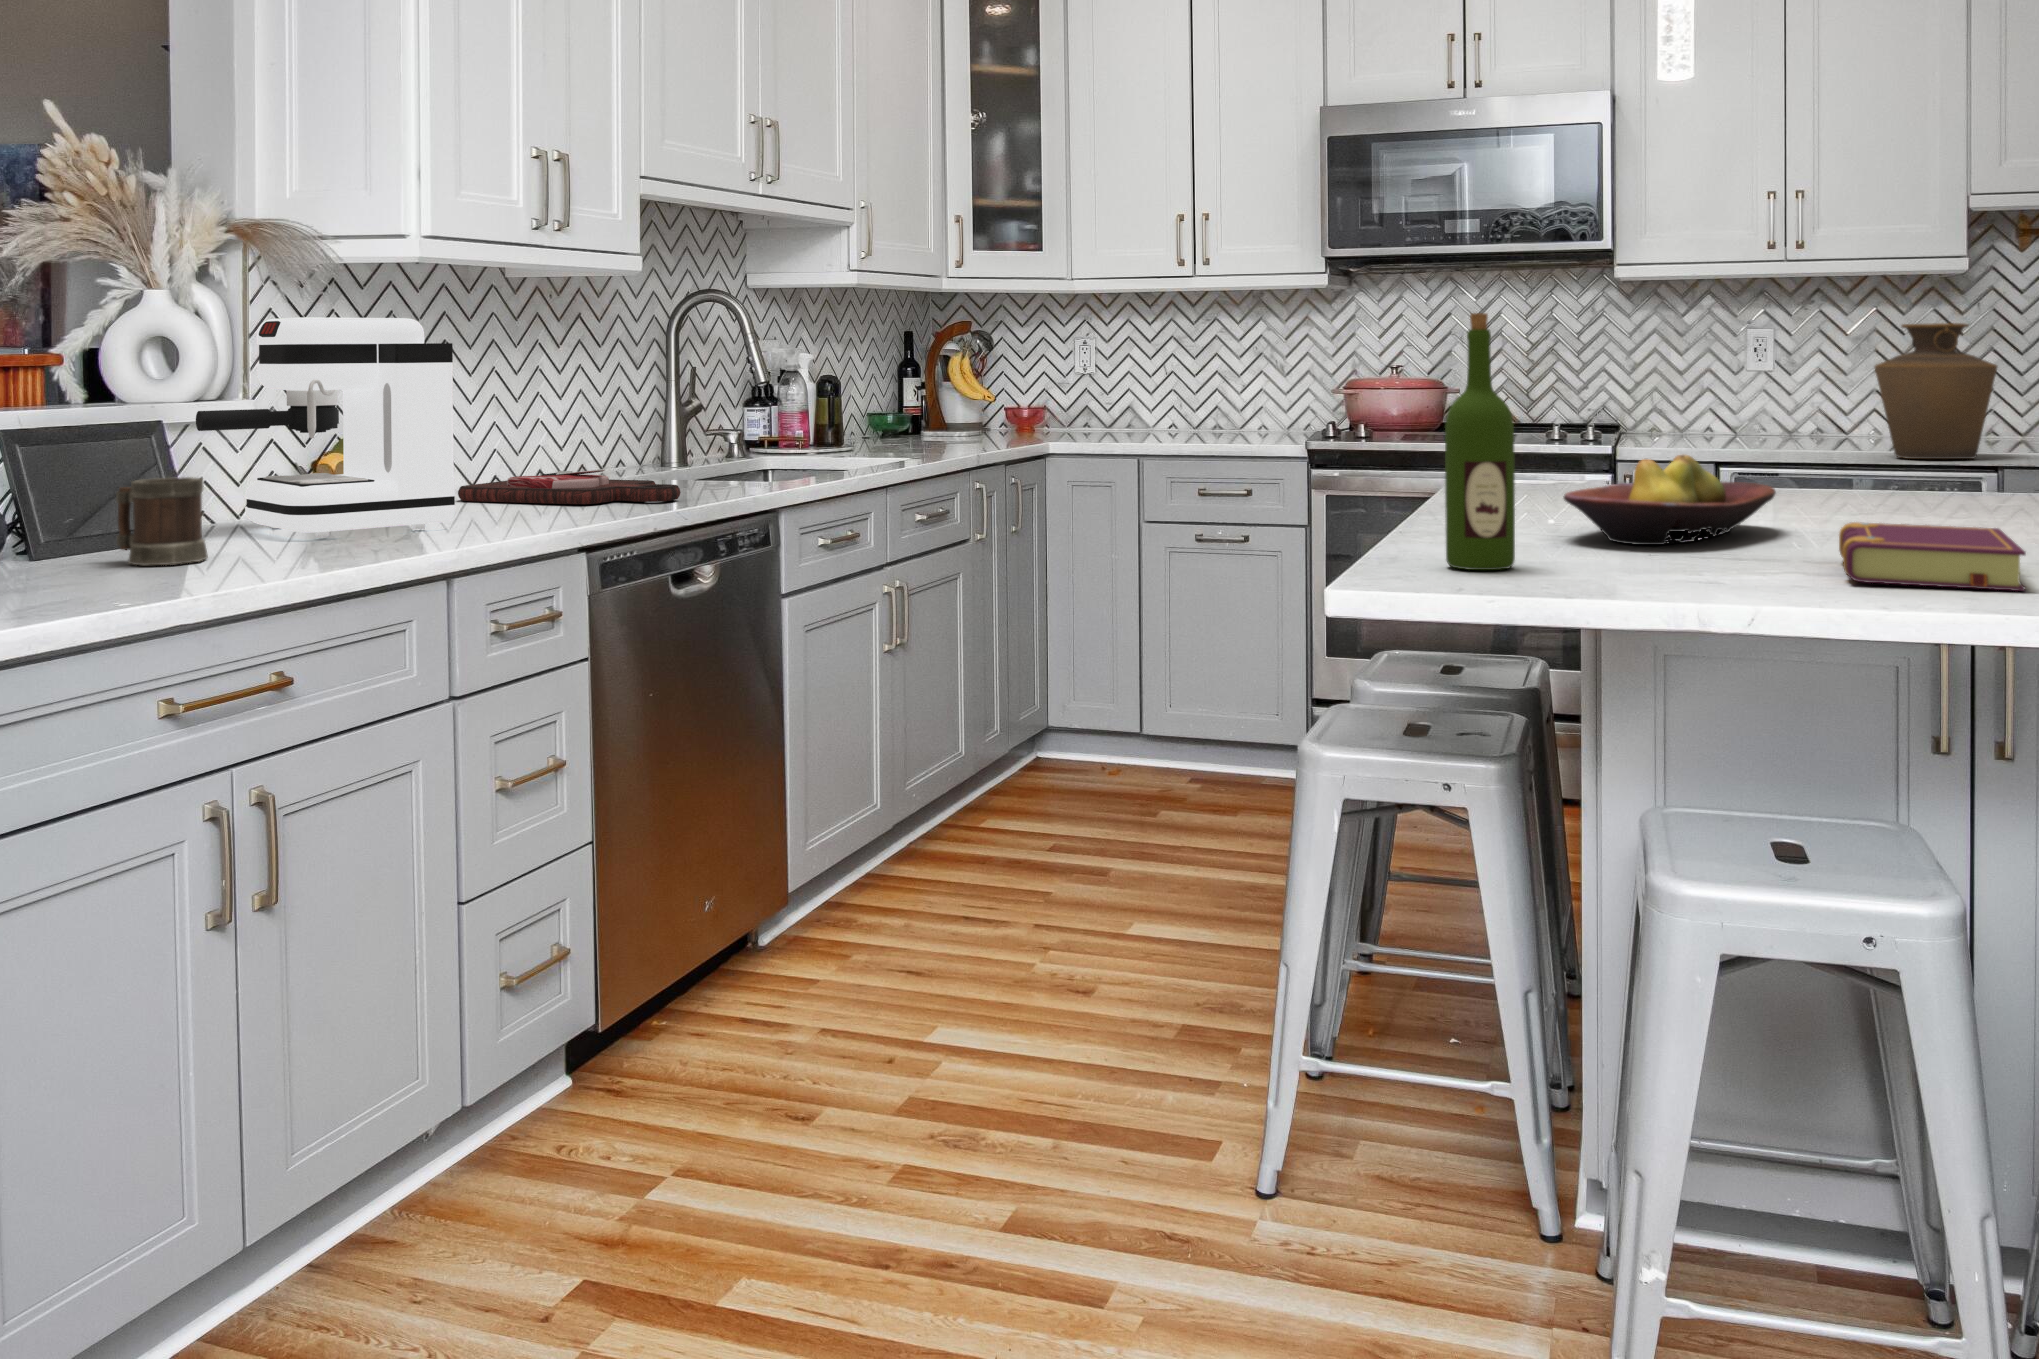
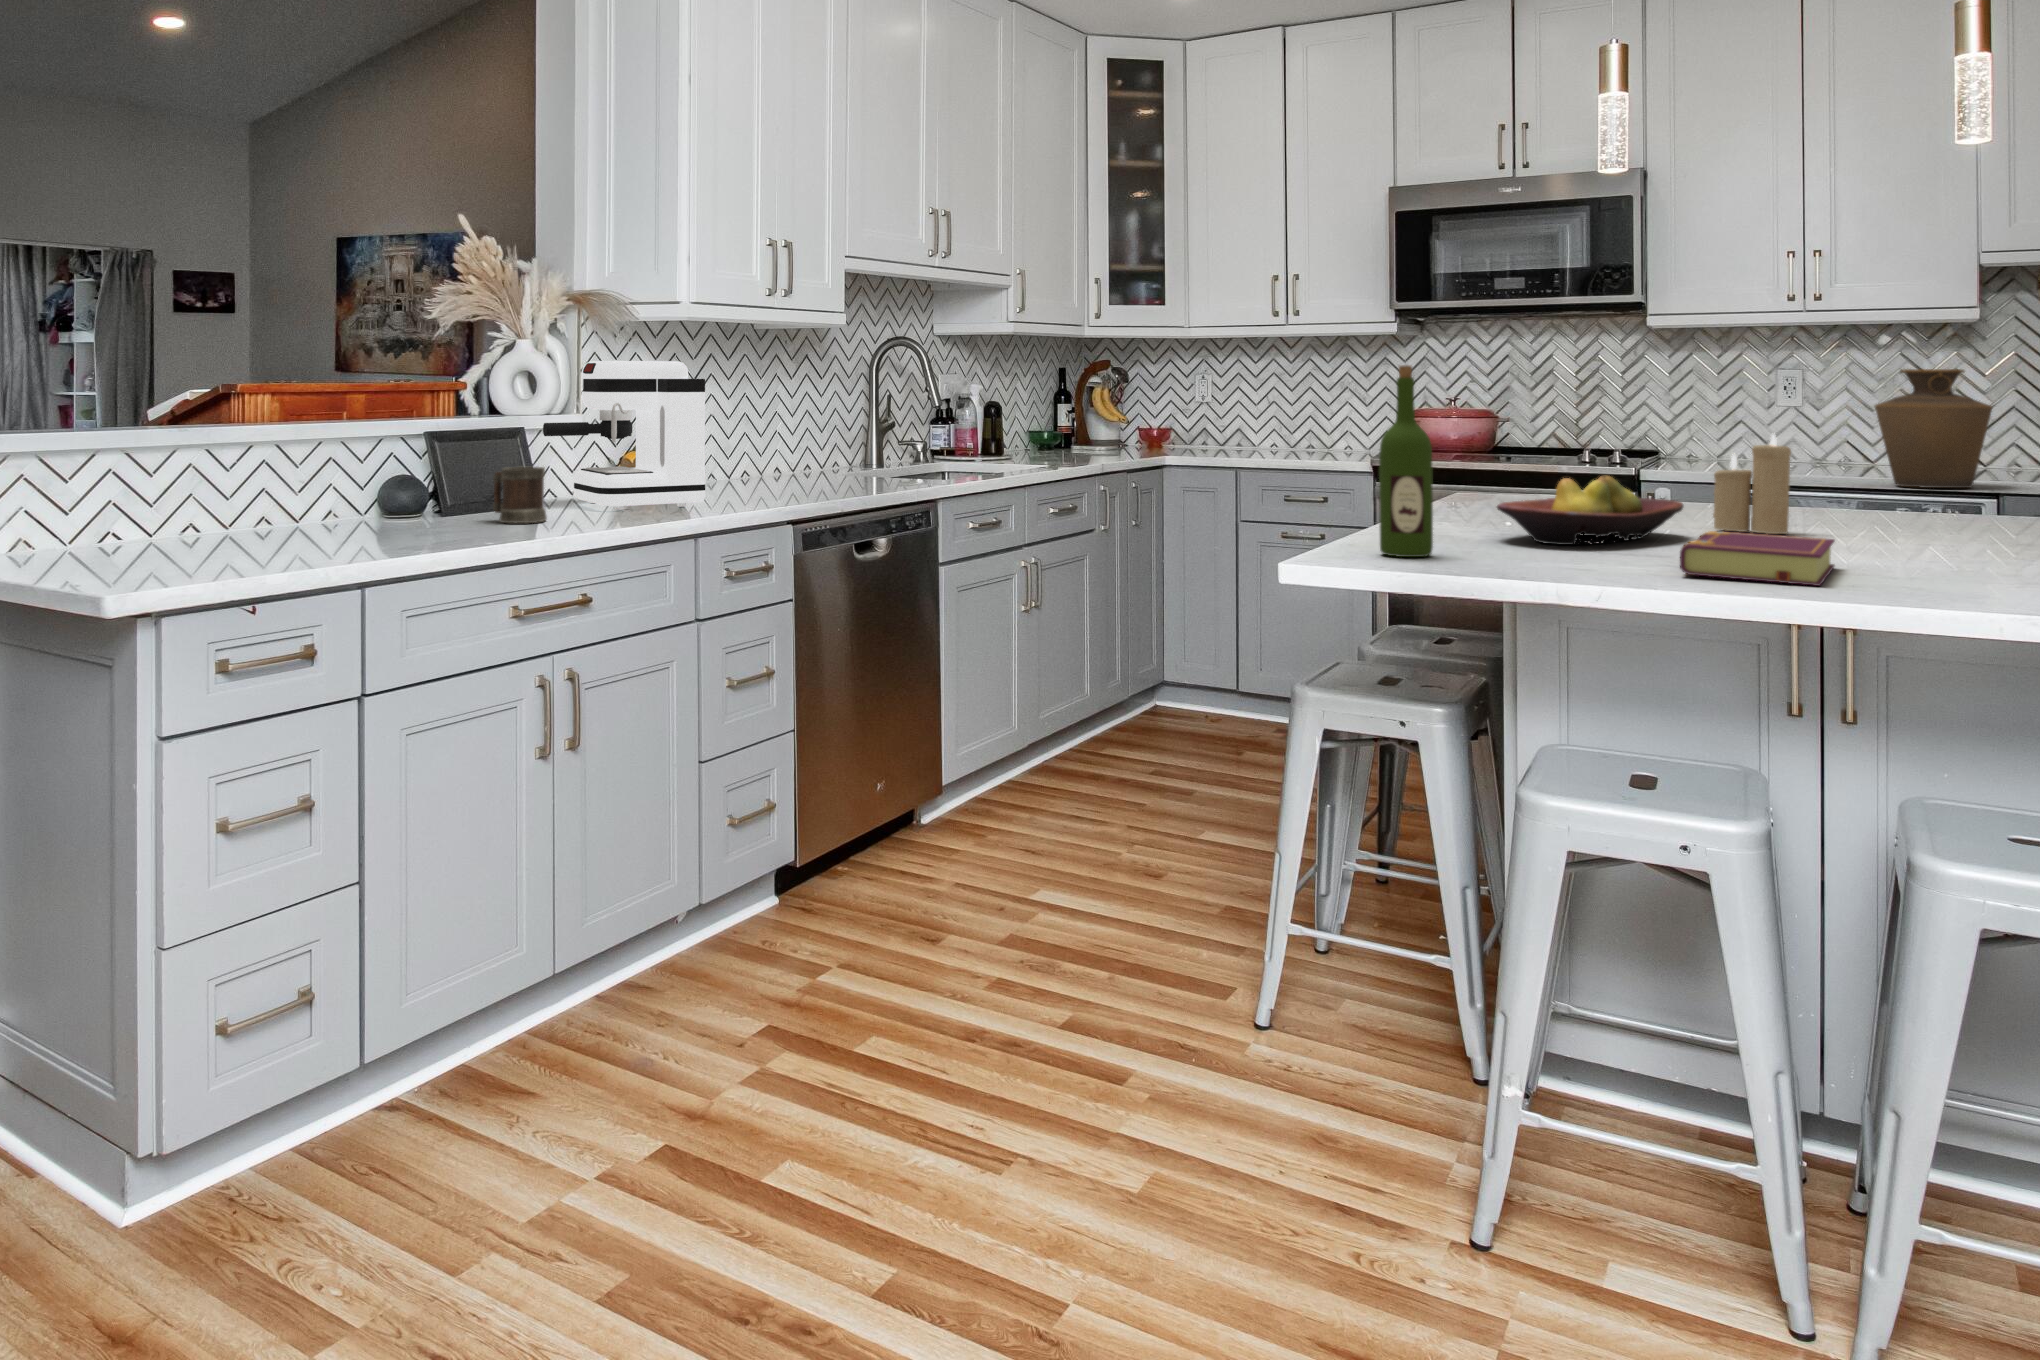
candle: none [1791,397,1882,521] -> present [1713,434,1791,534]
cutting board: present [458,469,681,504] -> none [714,469,864,493]

